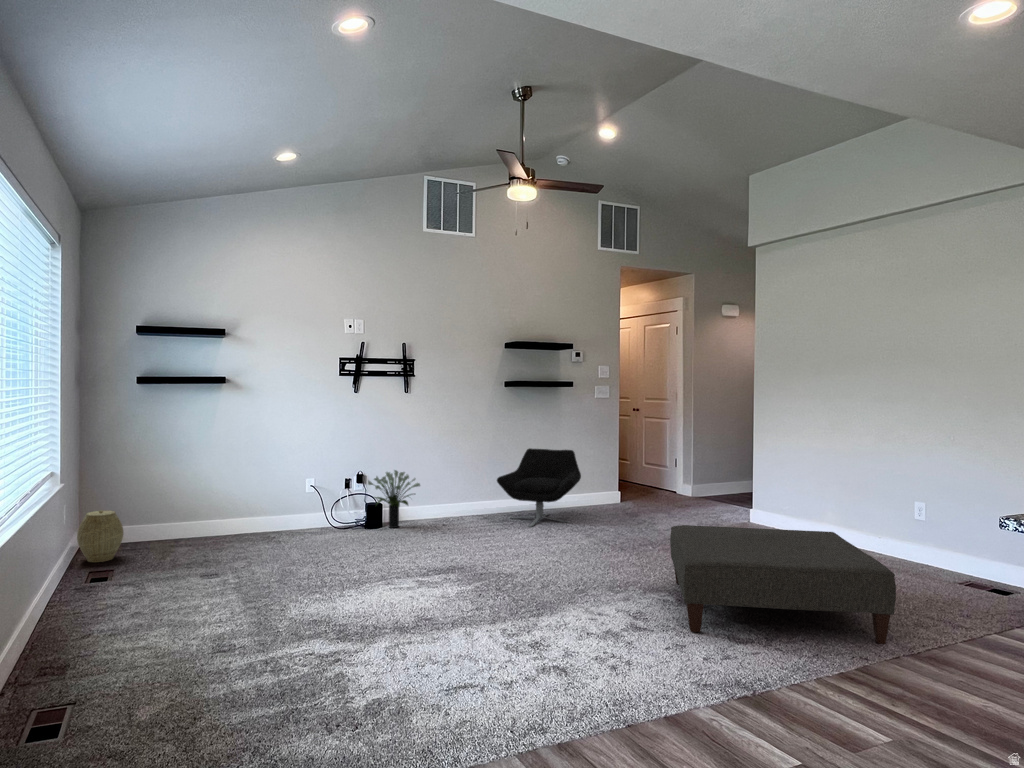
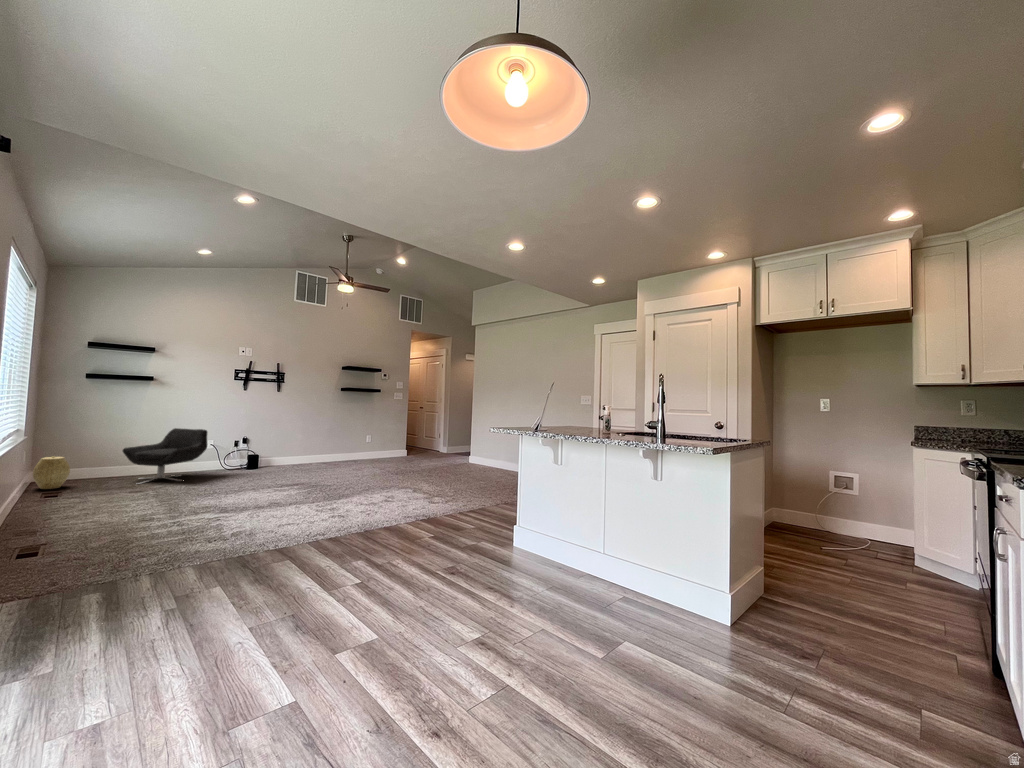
lounge chair: present [497,448,581,527] -> present [123,428,207,484]
potted plant: present [368,470,420,528] -> none [250,435,284,469]
ottoman: present [670,525,896,644] -> none [410,457,501,501]

